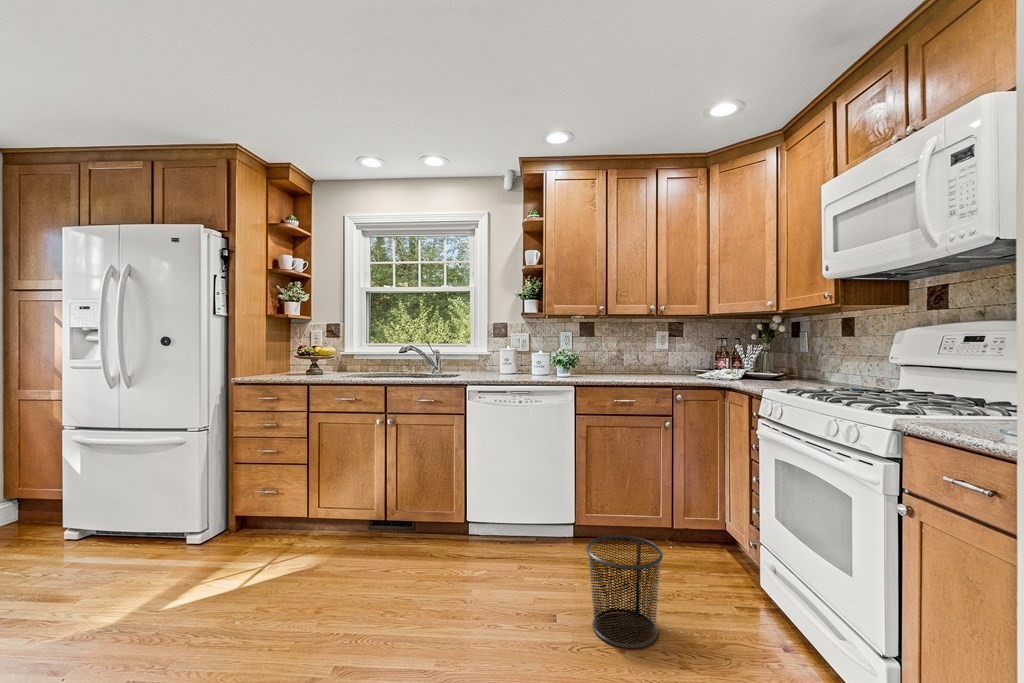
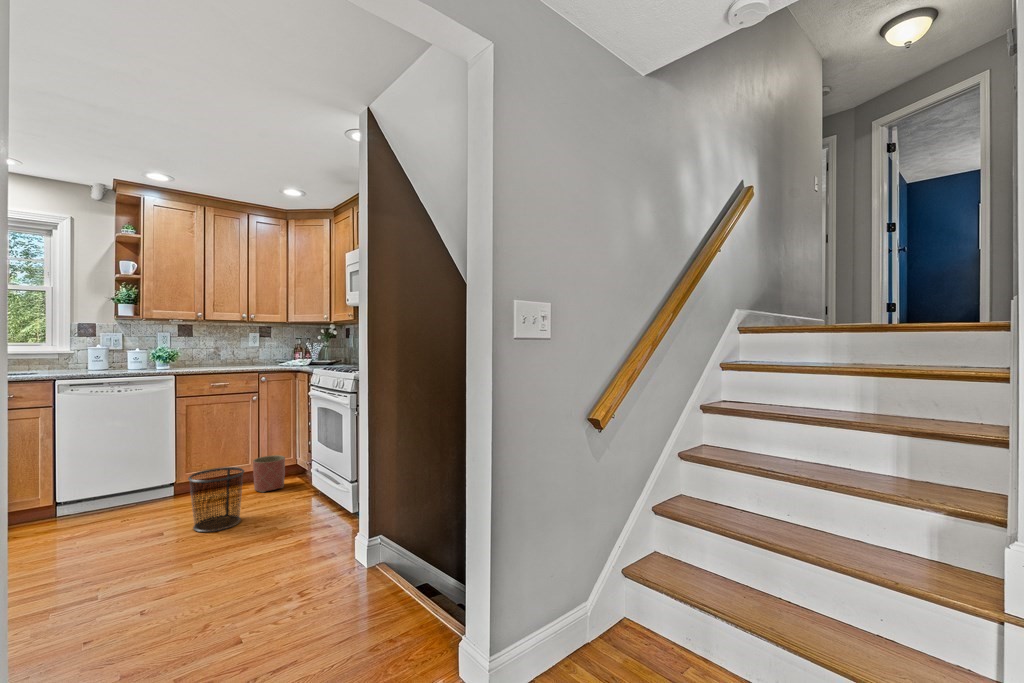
planter: none [668,513,714,573] -> present [253,455,285,492]

